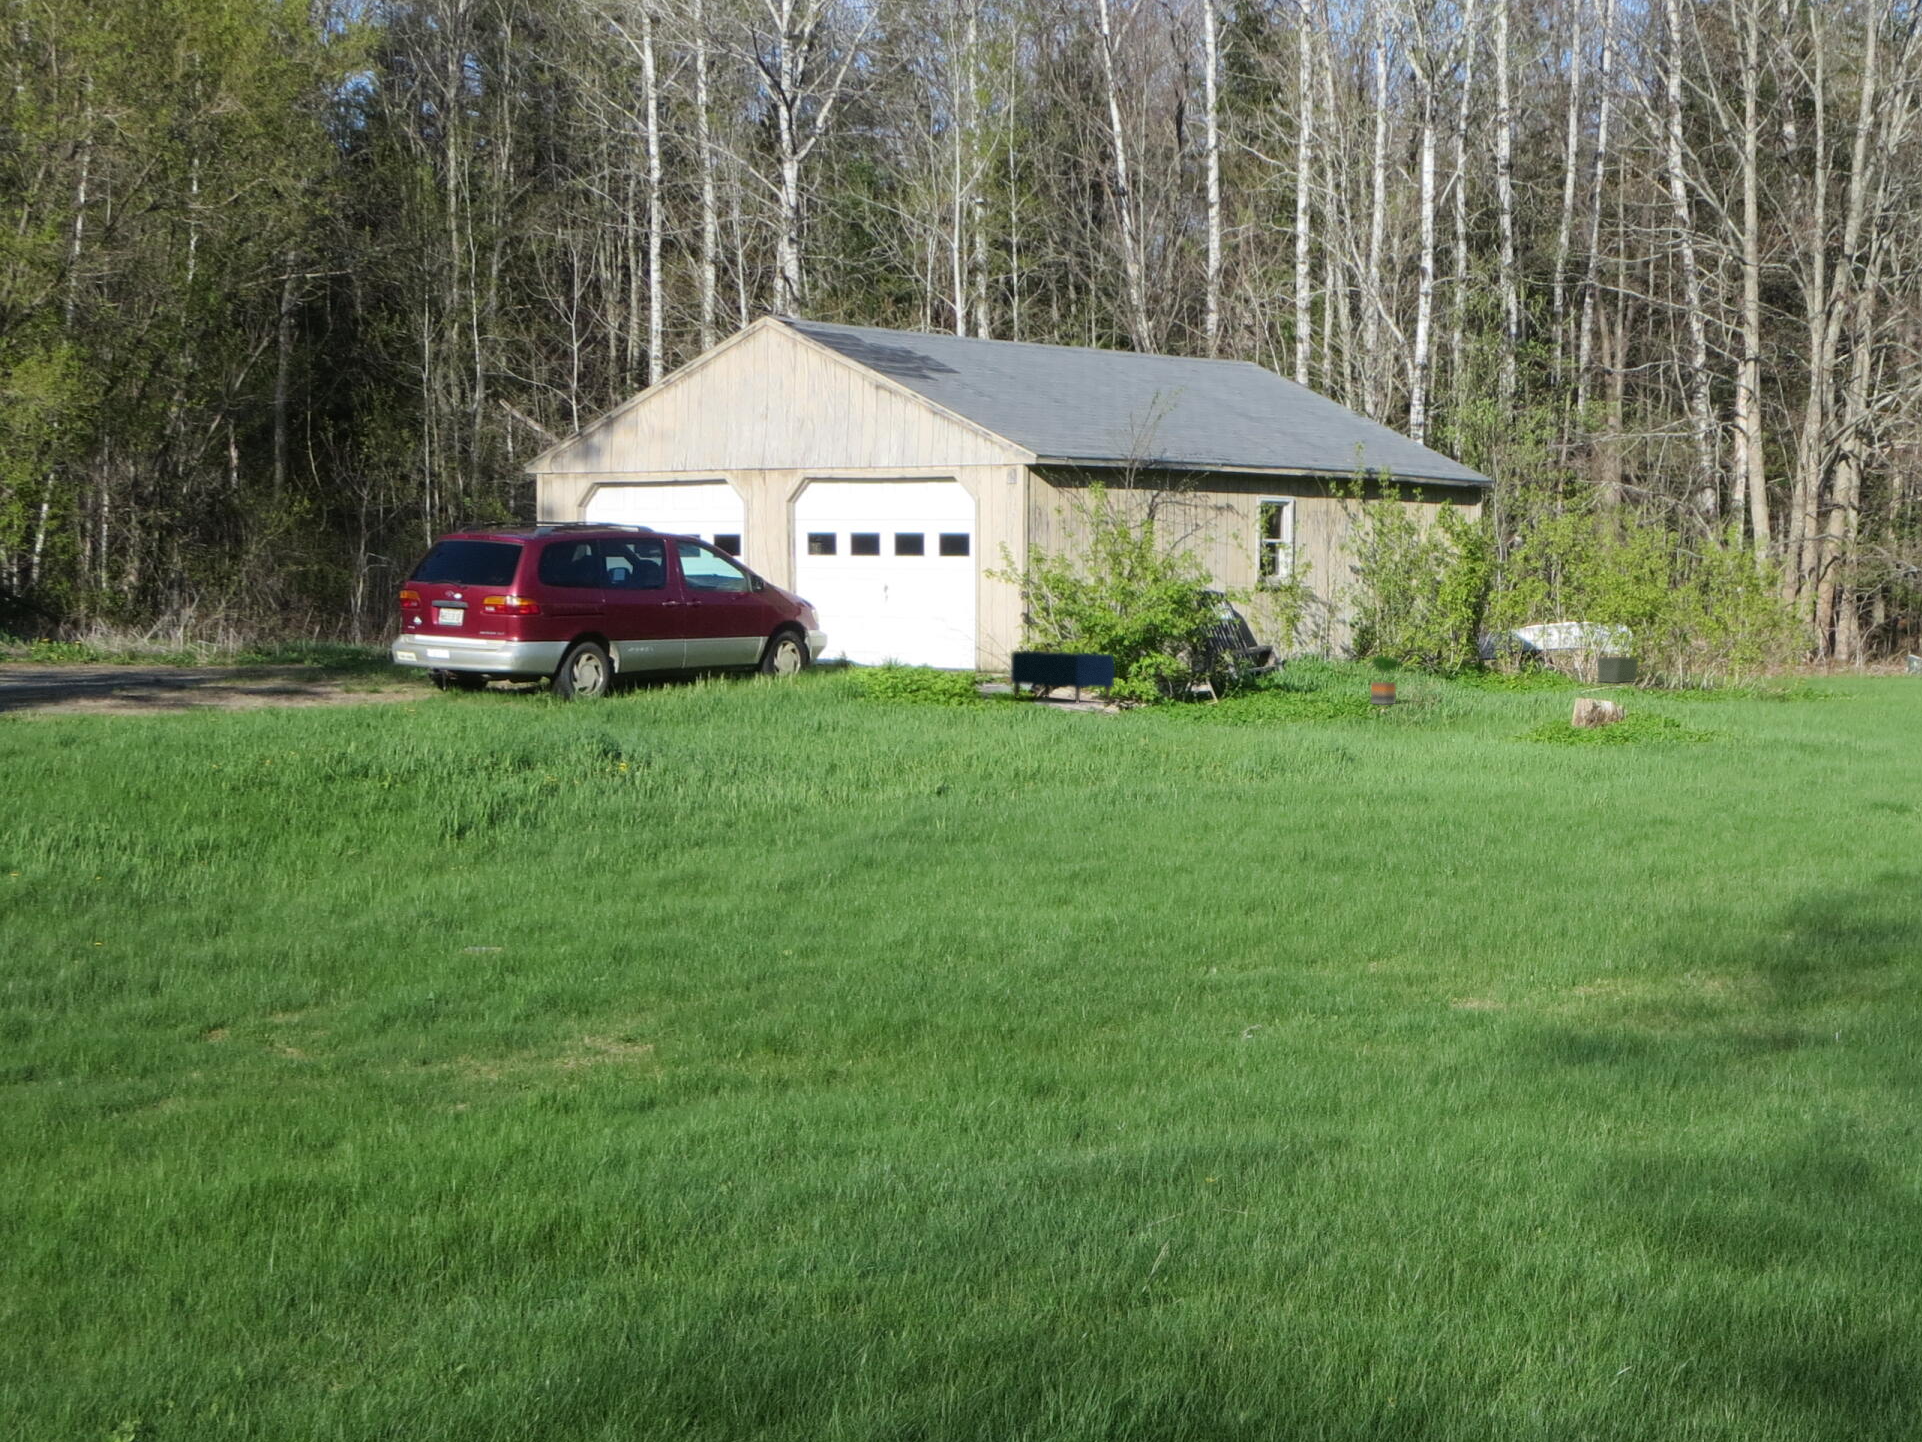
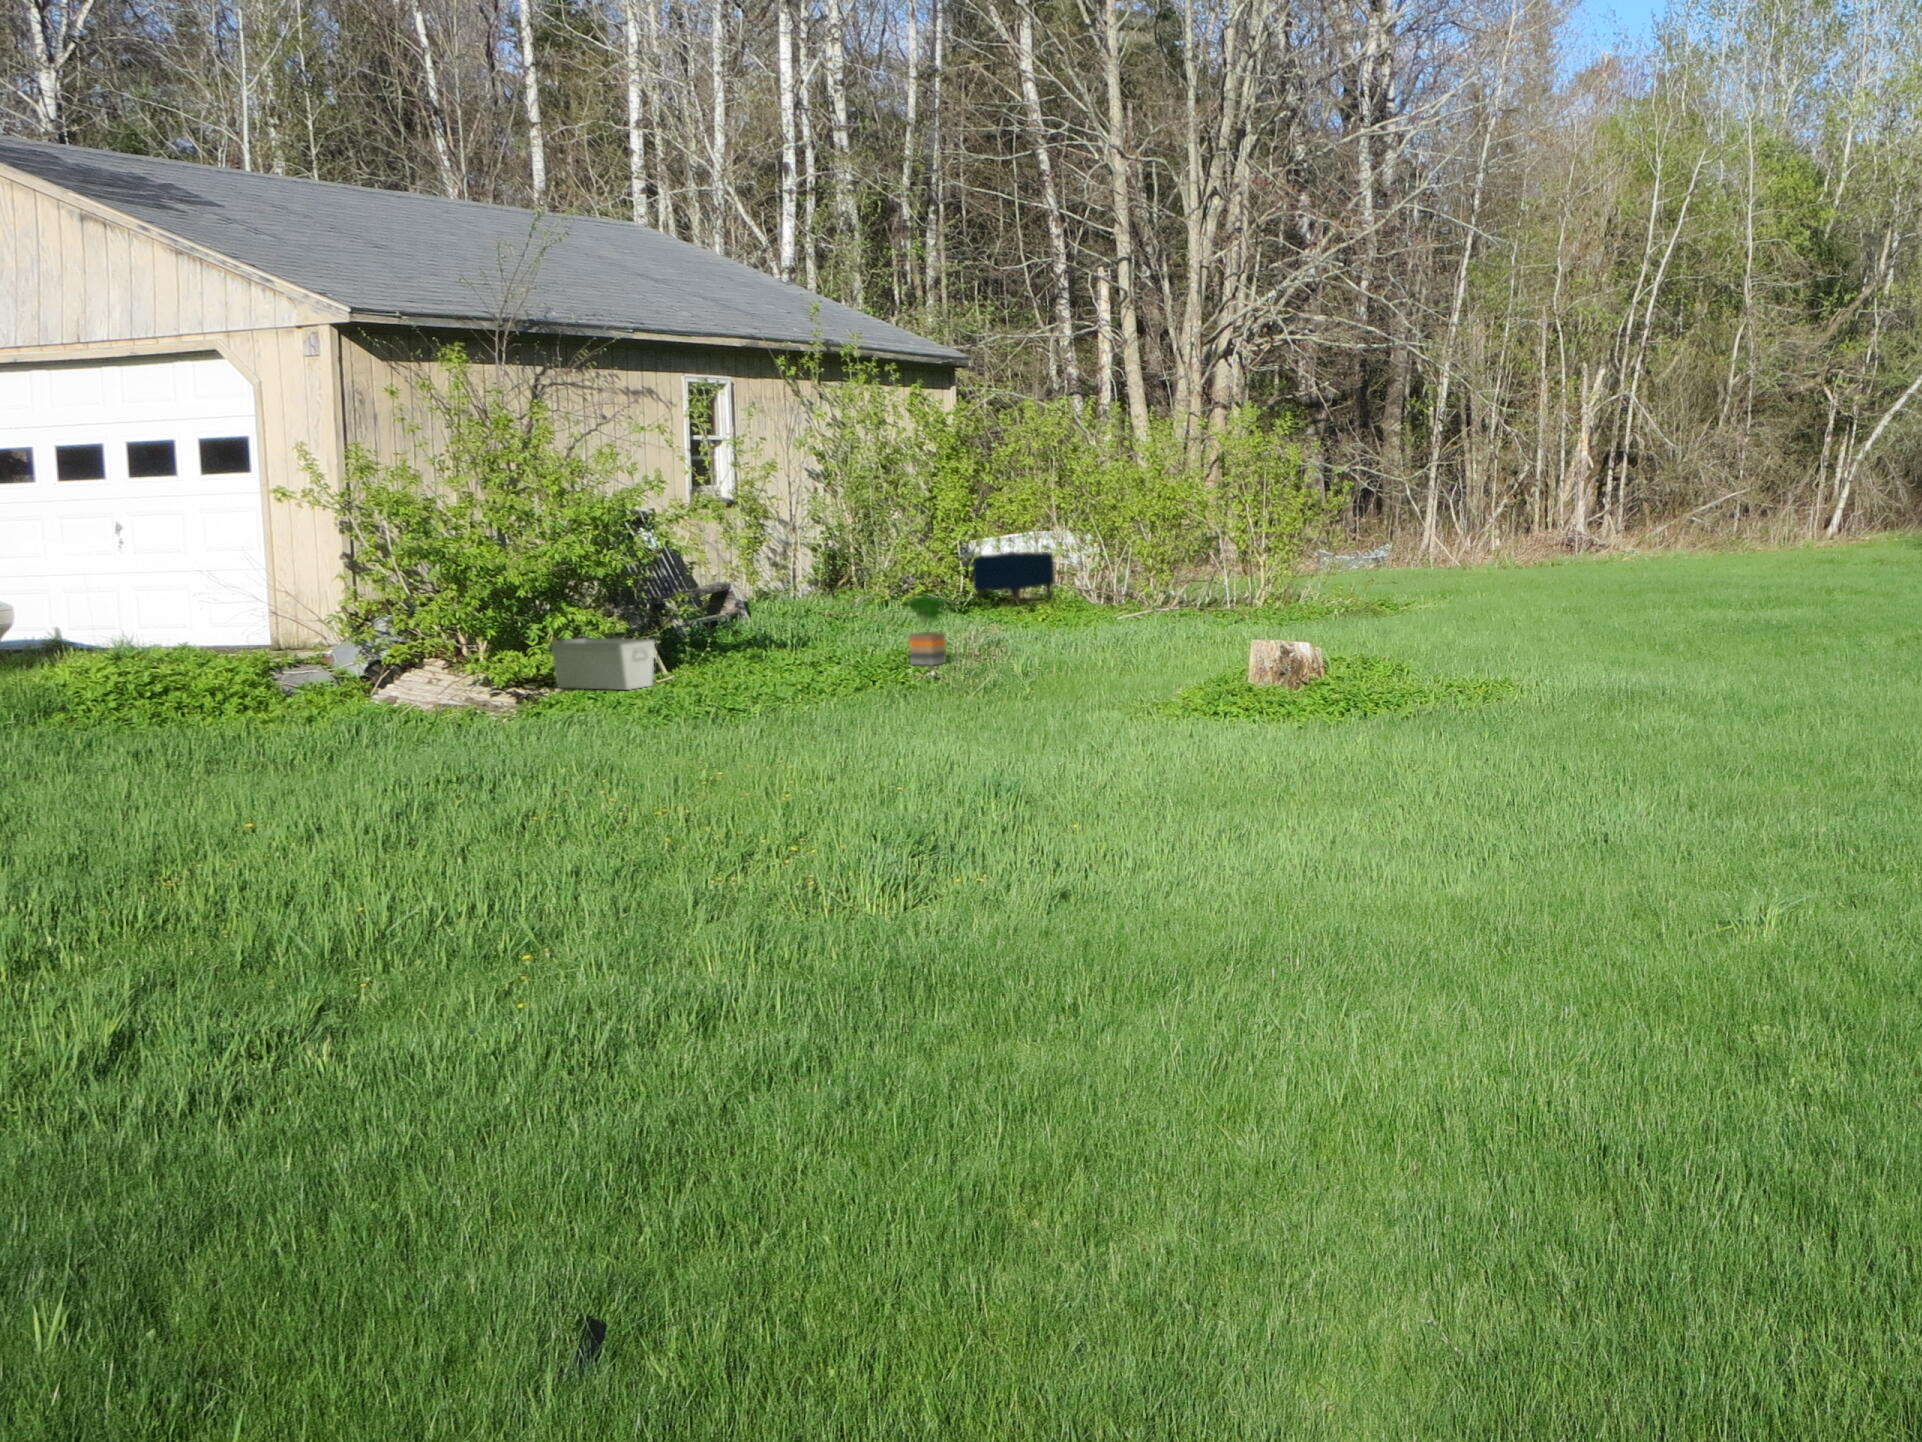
bench: present [1011,651,1114,703] -> present [973,552,1055,605]
storage bin: present [1597,657,1639,683] -> present [551,638,654,690]

